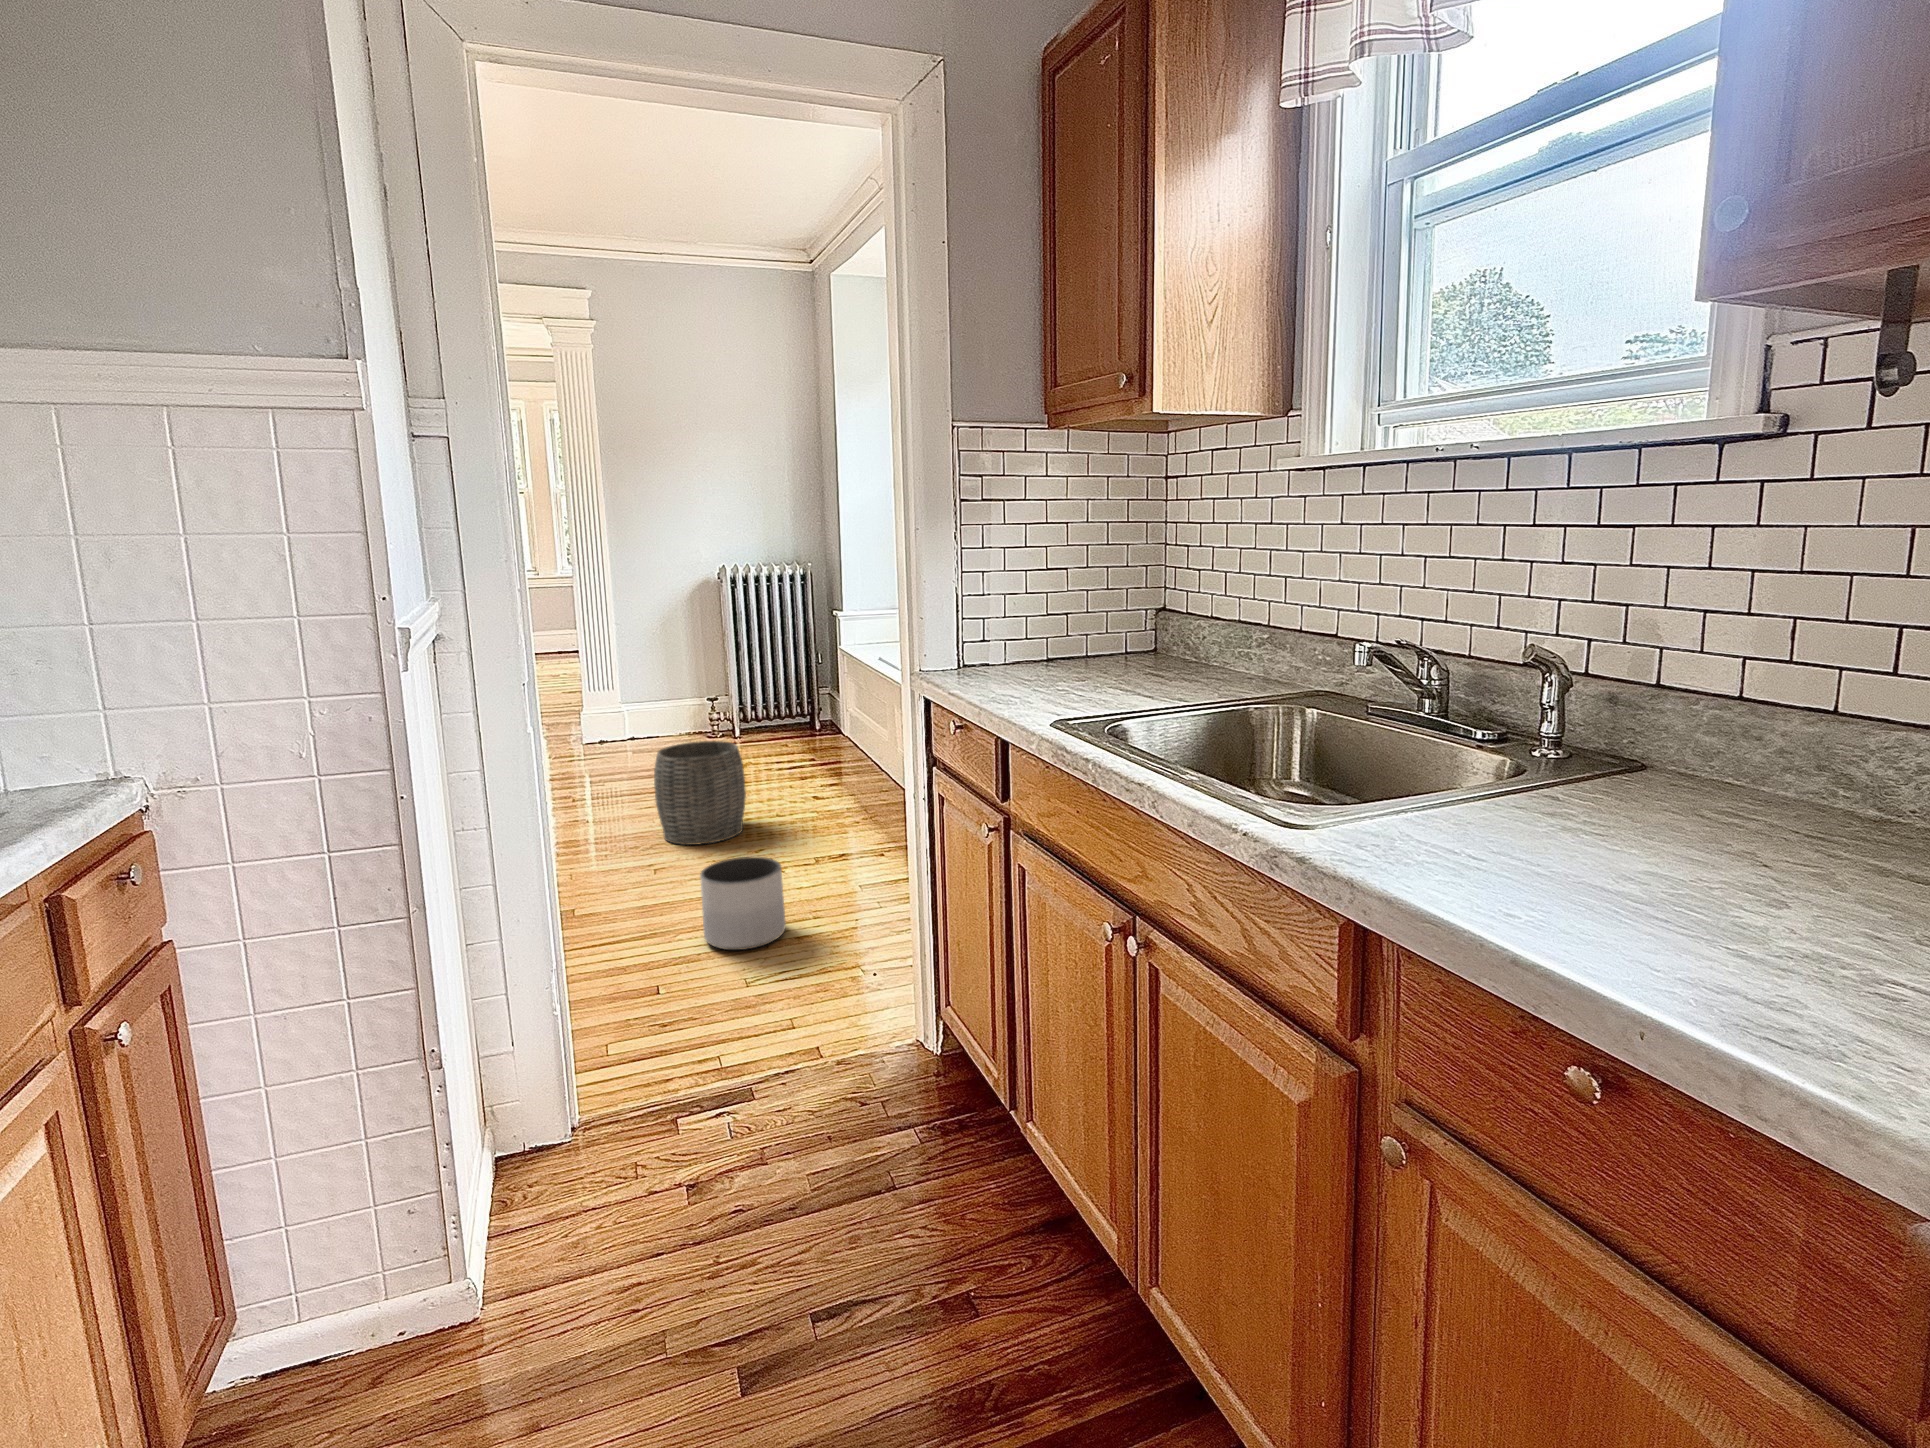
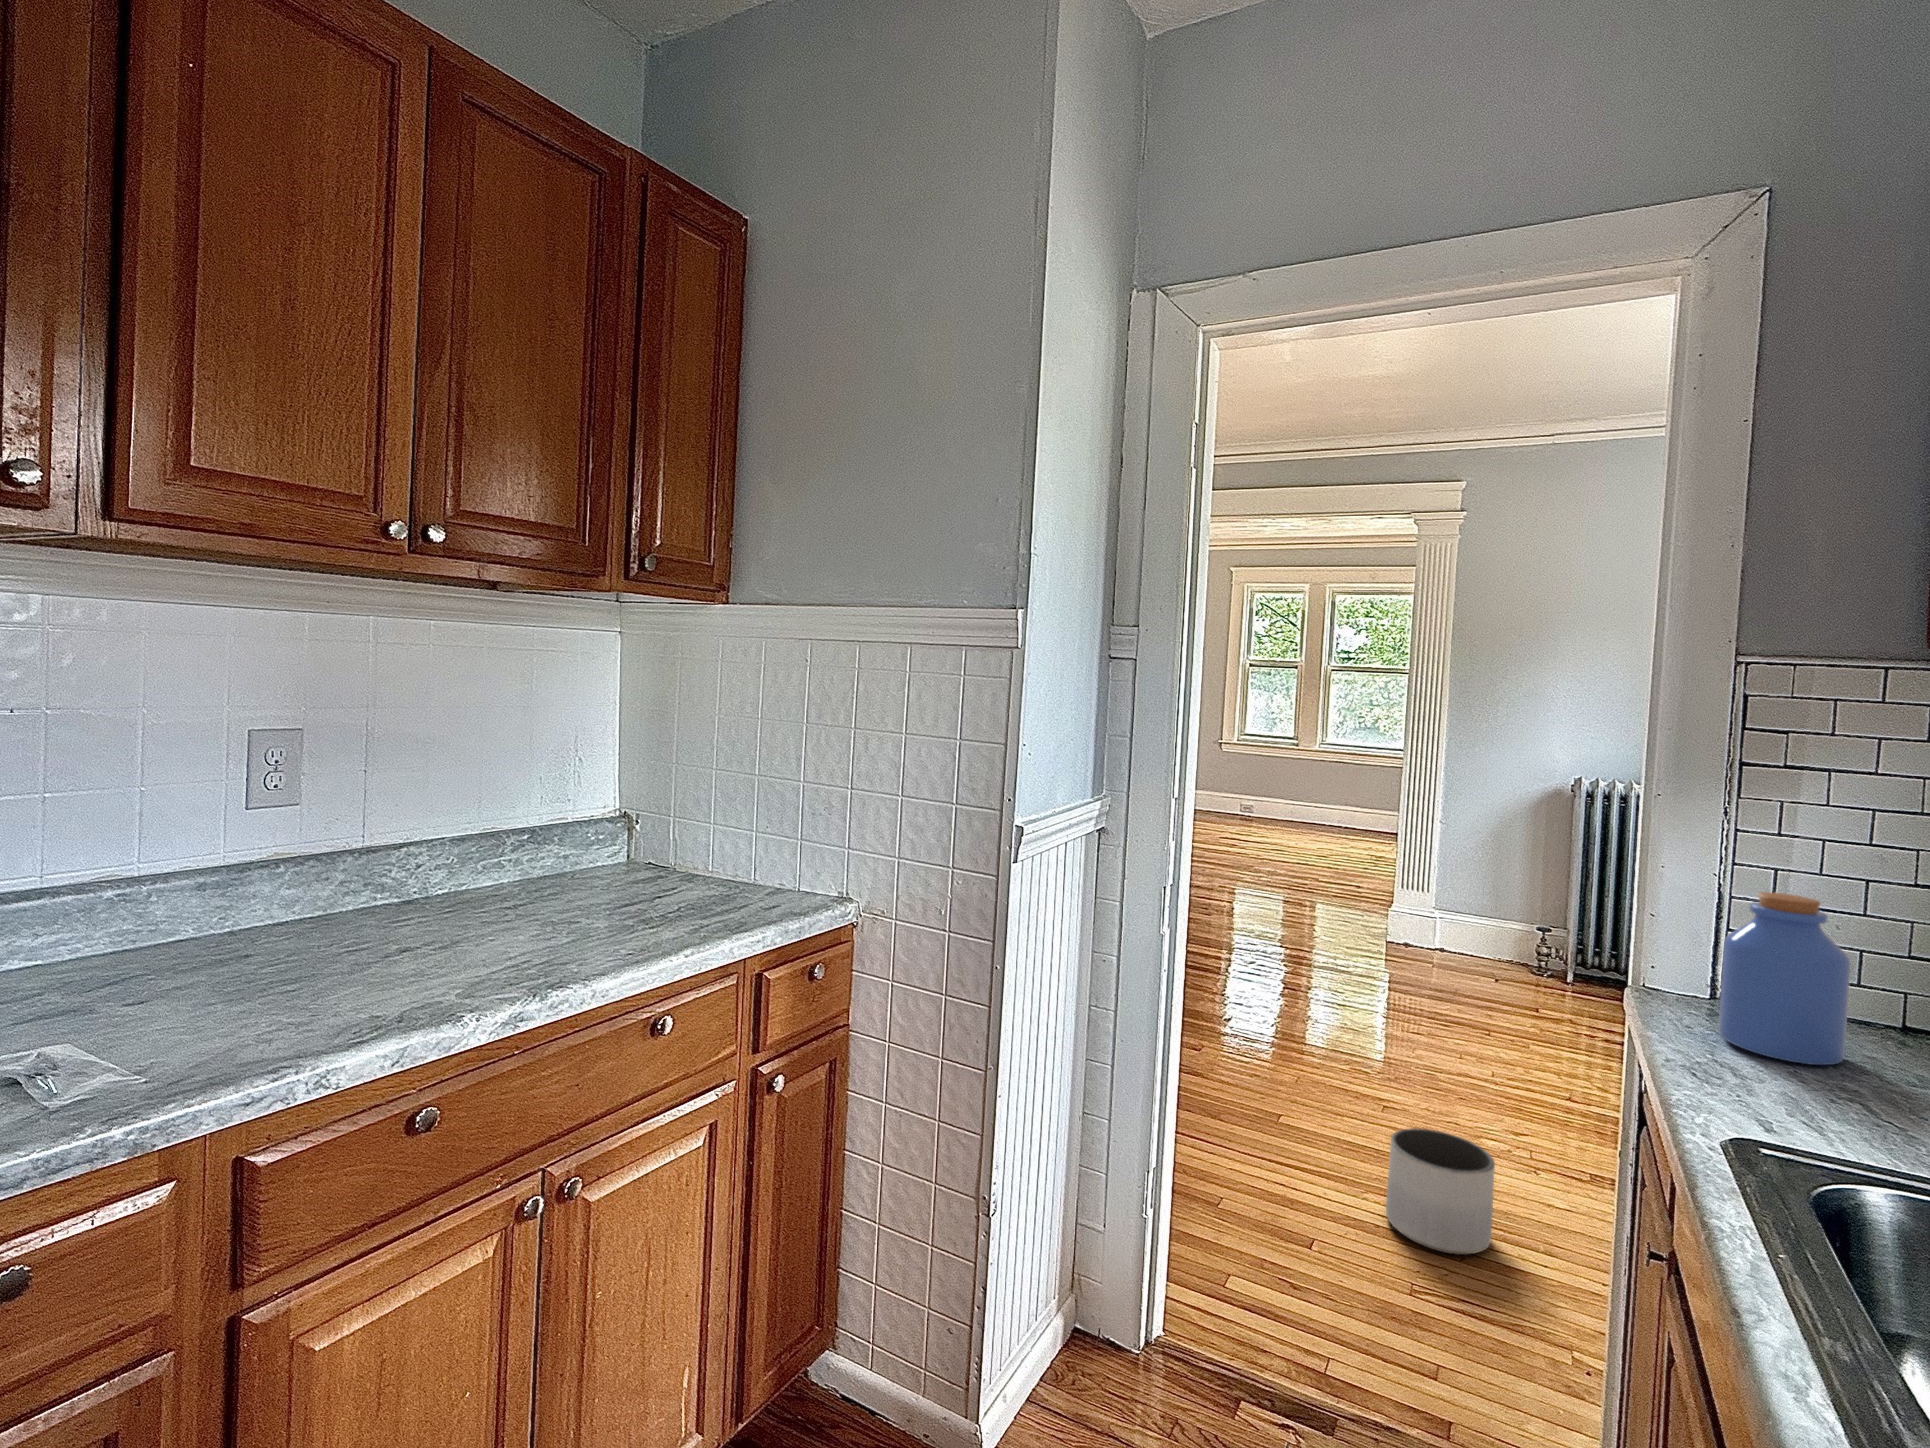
jar: none [982,575,1046,681] -> present [1718,892,1851,1065]
woven basket: present [654,741,746,845] -> none [1409,974,1522,1104]

